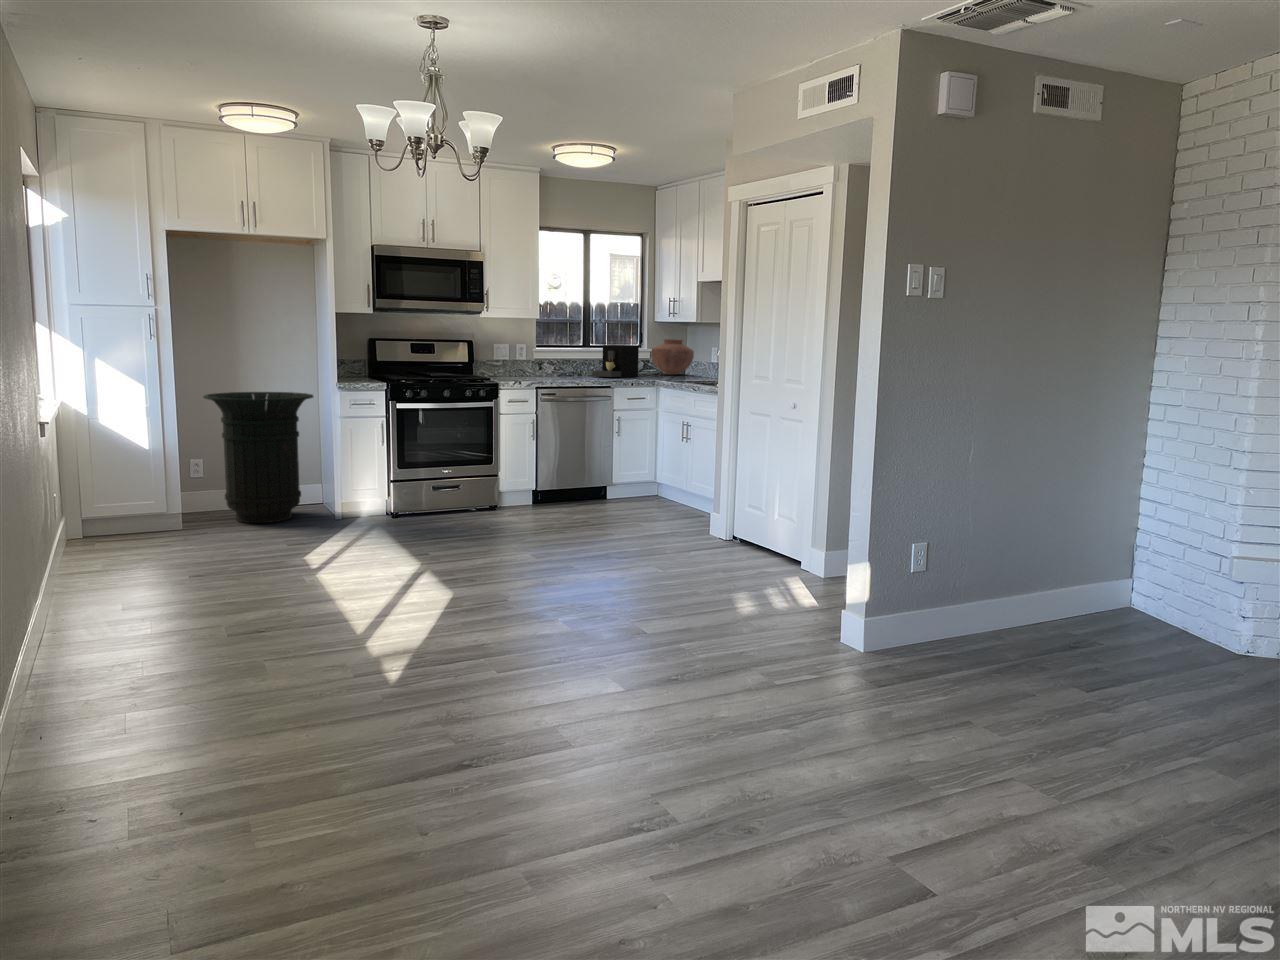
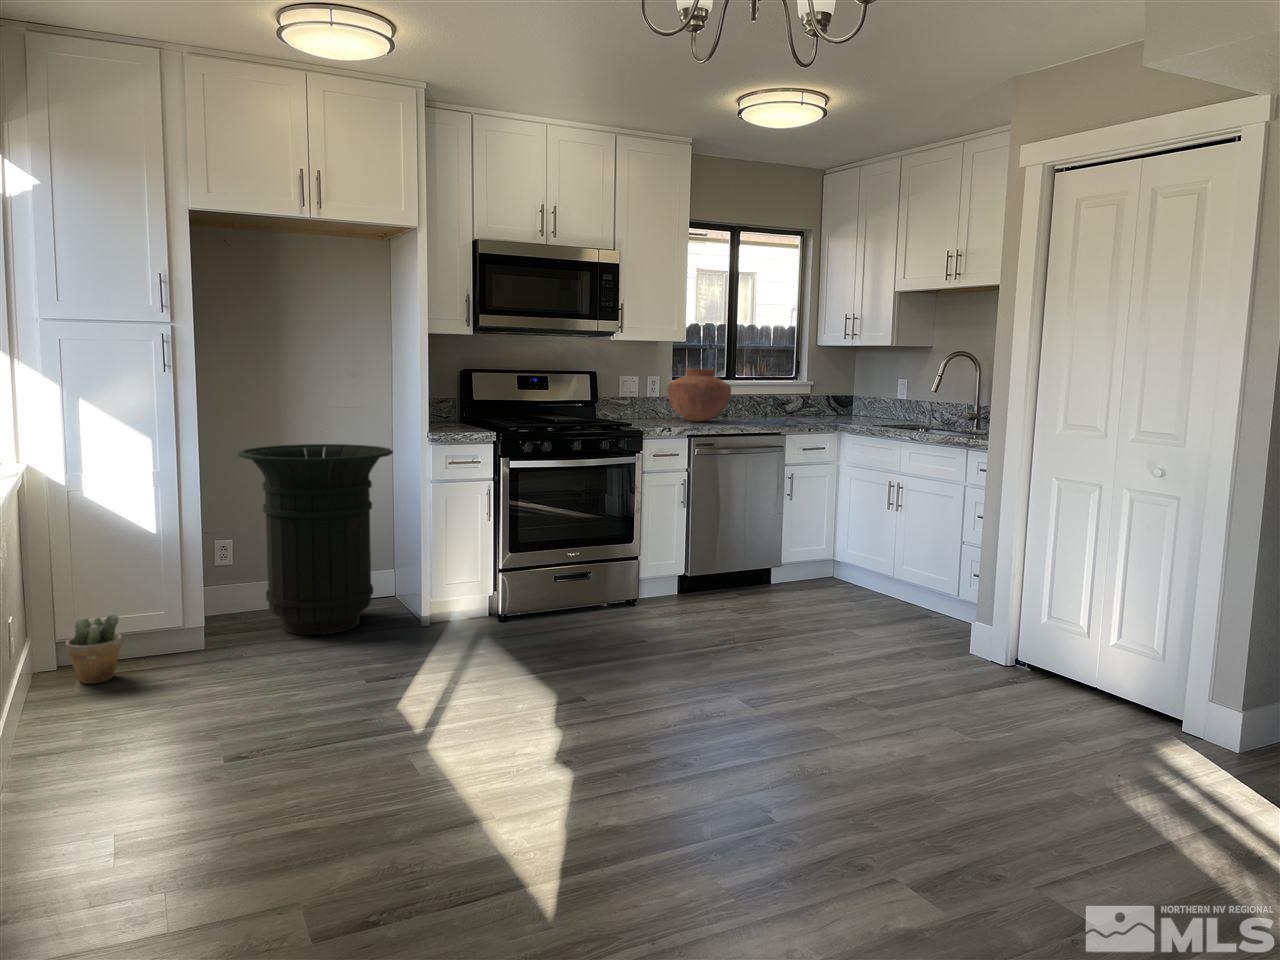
vase: present [651,339,694,375] -> present [667,369,731,422]
coffee maker: present [592,345,639,377] -> none [748,377,804,420]
potted plant: none [88,499,125,544] -> present [66,614,122,684]

